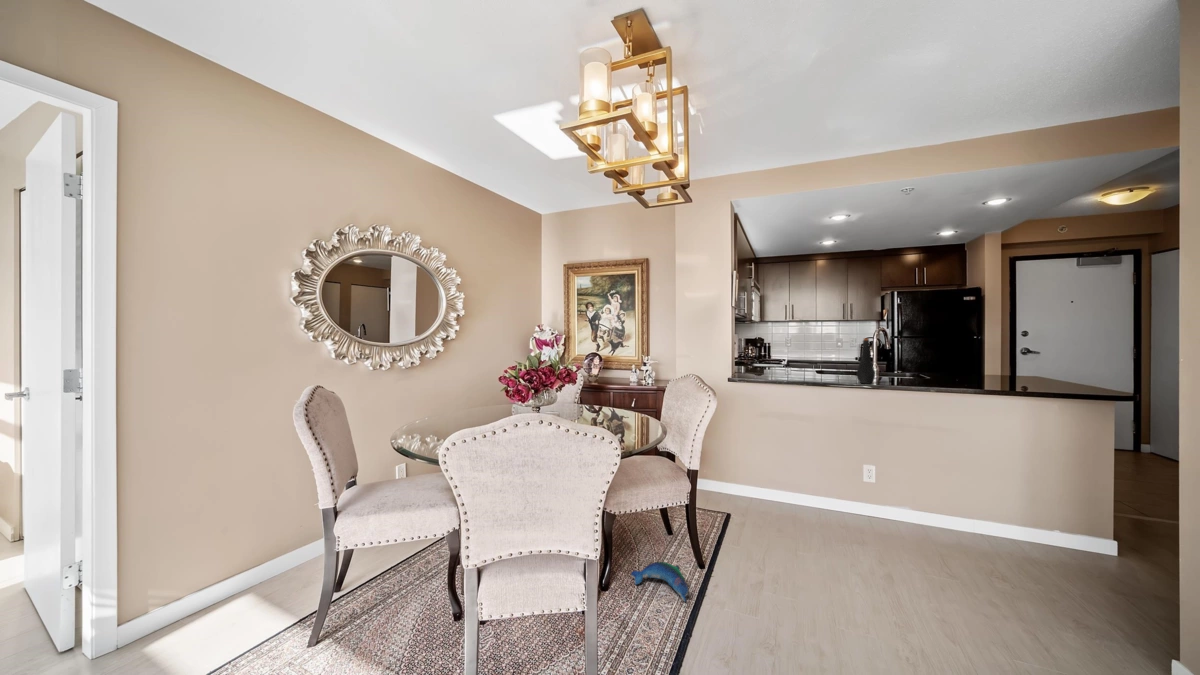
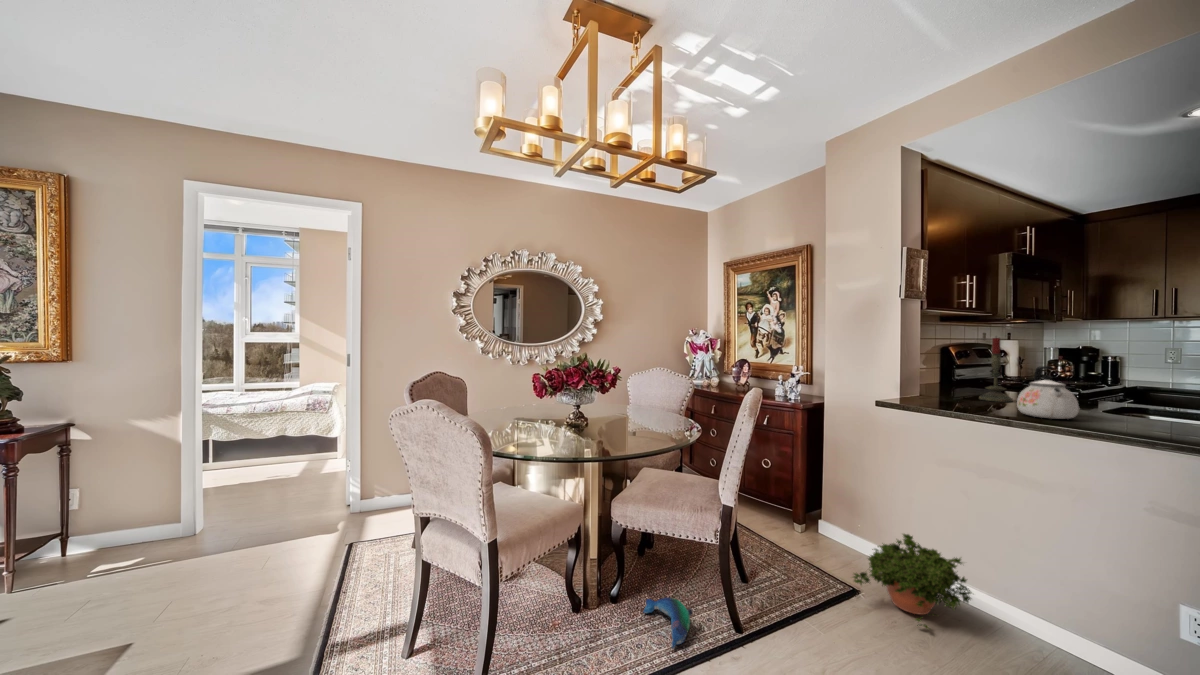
candle: none [764,331,781,373] -> present [979,337,1013,402]
bottle: present [857,338,875,383] -> none [1114,350,1158,433]
kettle: none [806,349,836,380] -> present [1017,366,1079,419]
potted plant: none [735,467,802,527] -> present [853,534,972,628]

